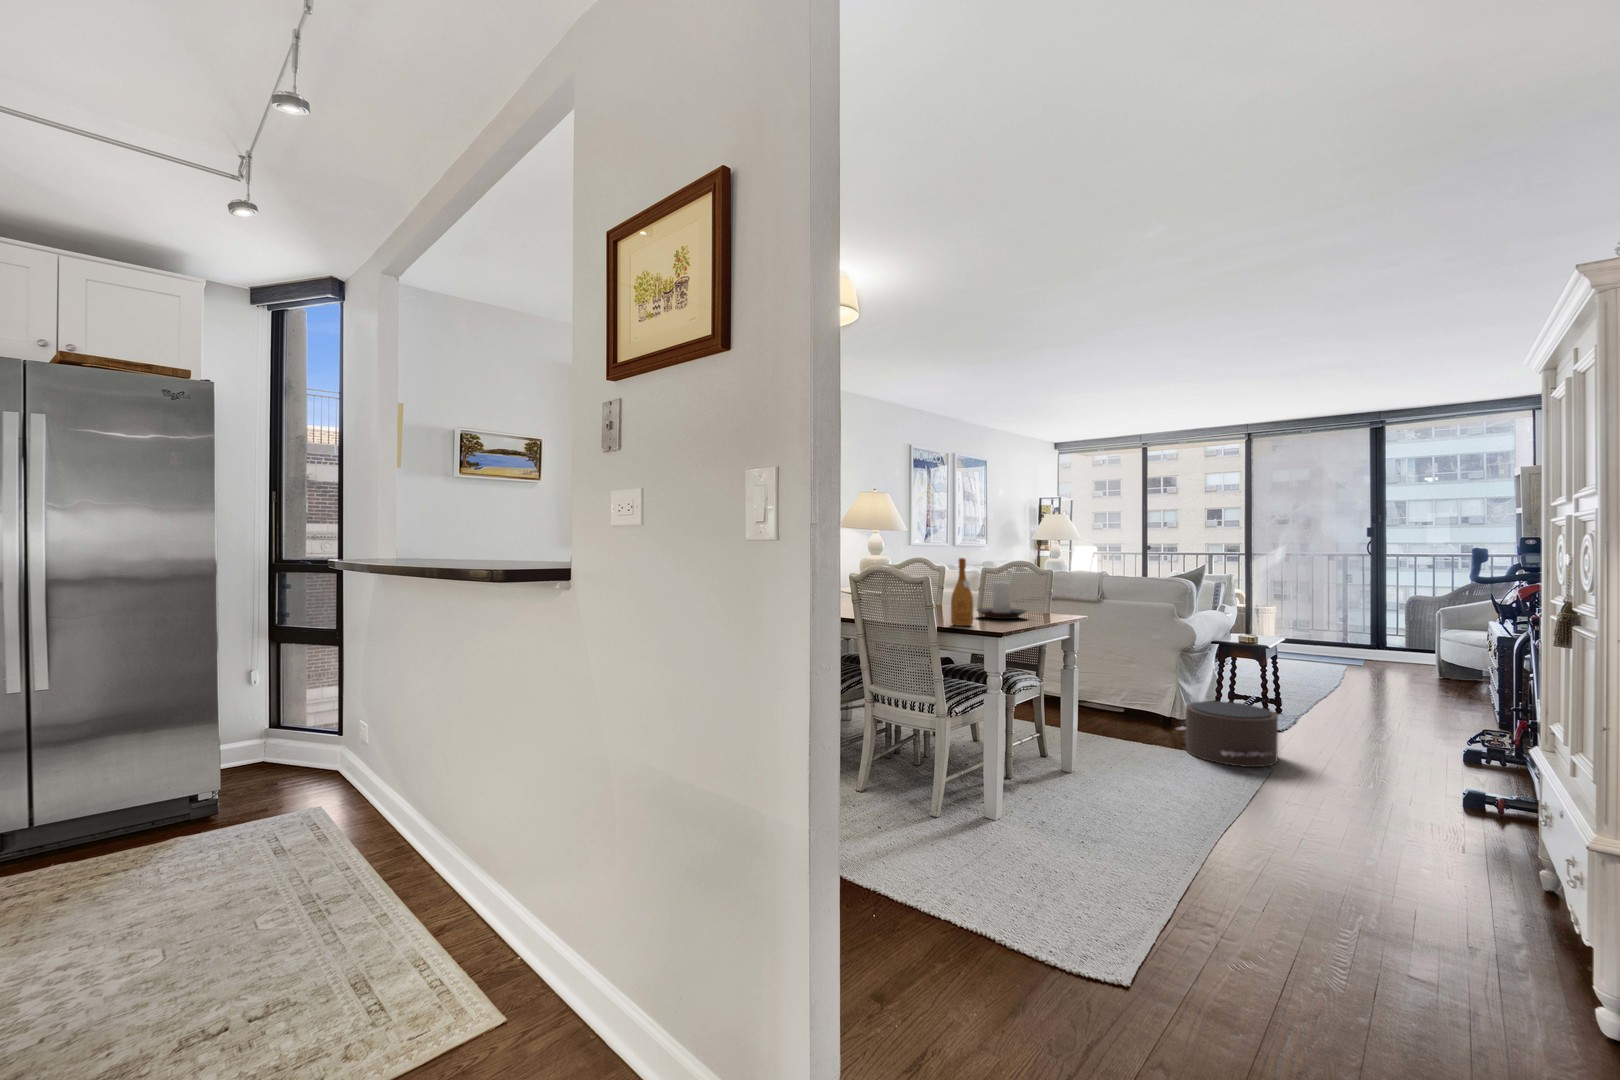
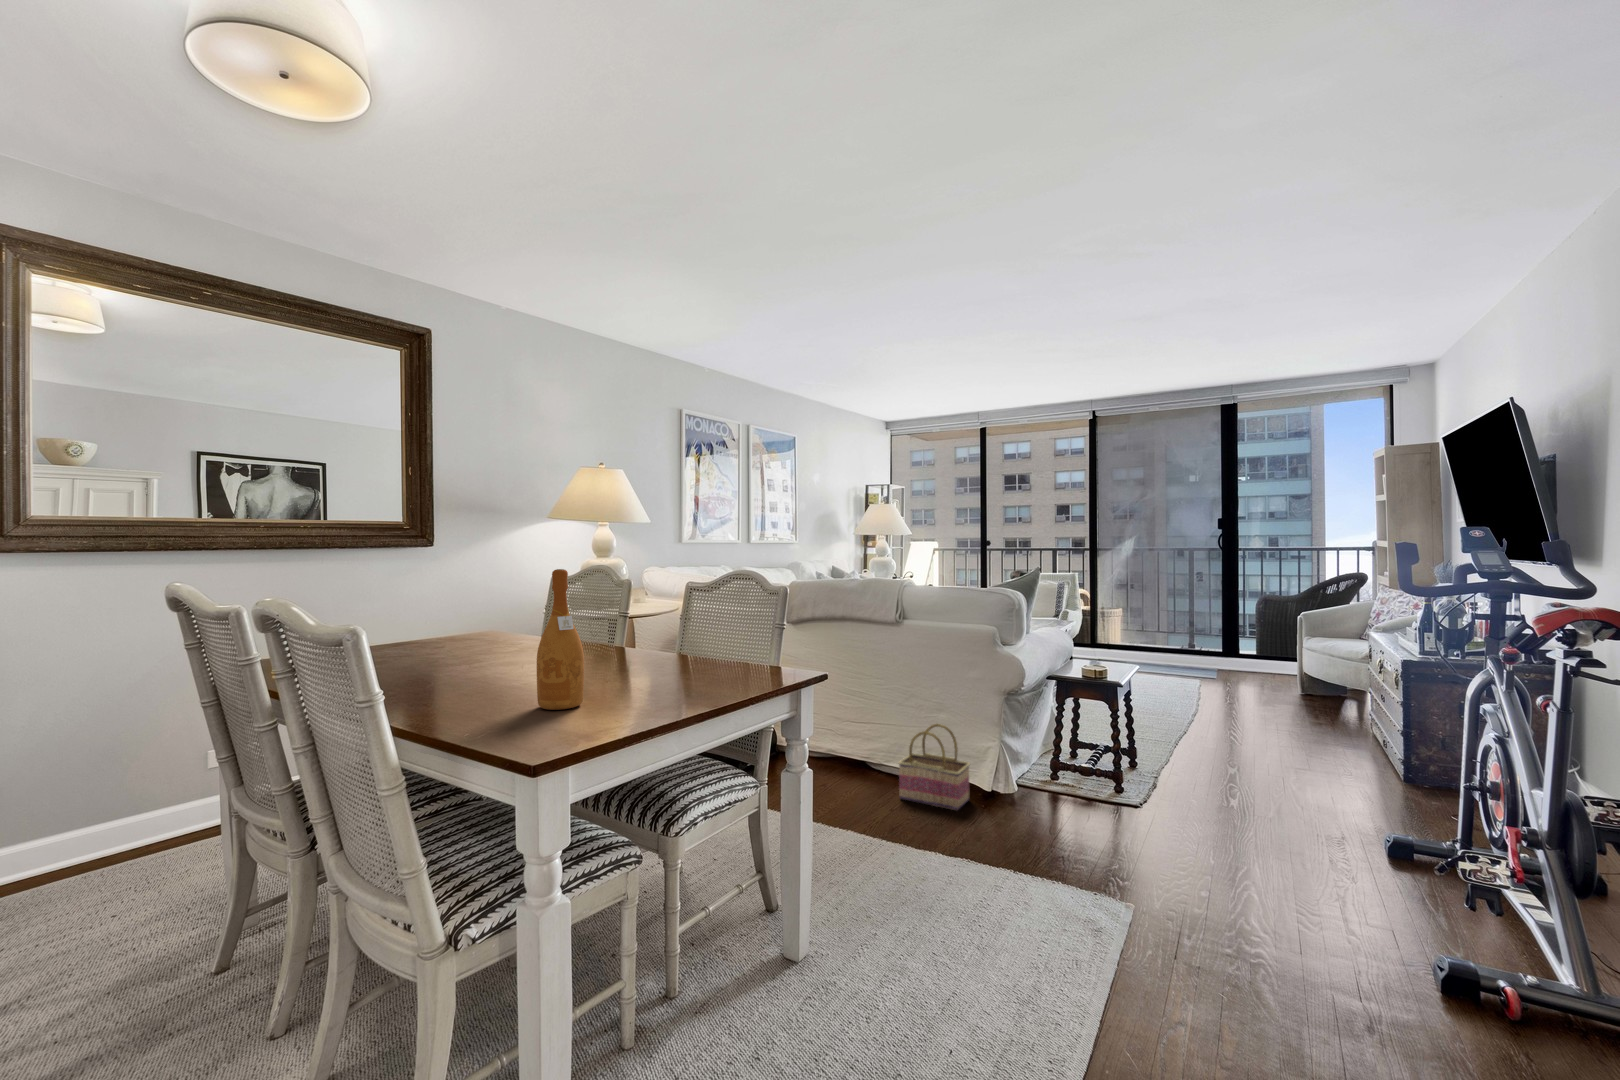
candle holder: present [977,582,1027,619] -> none [635,605,729,679]
basket: none [1104,670,1156,727] -> present [898,724,970,810]
pouf: present [1177,701,1278,767] -> none [991,780,1138,903]

